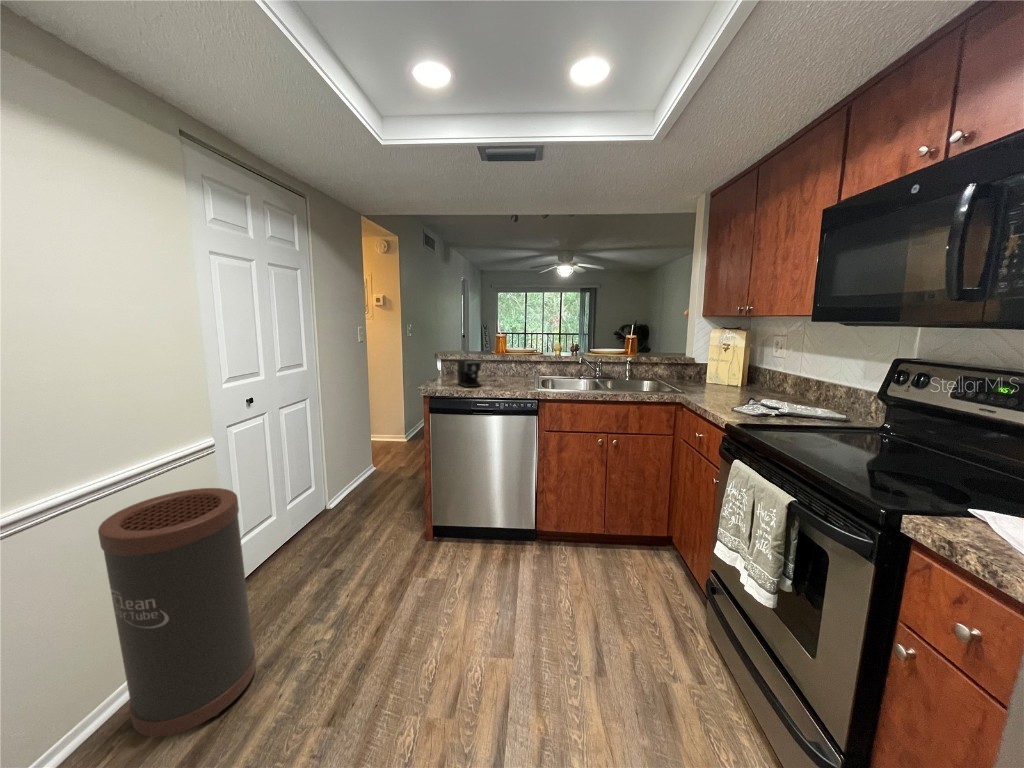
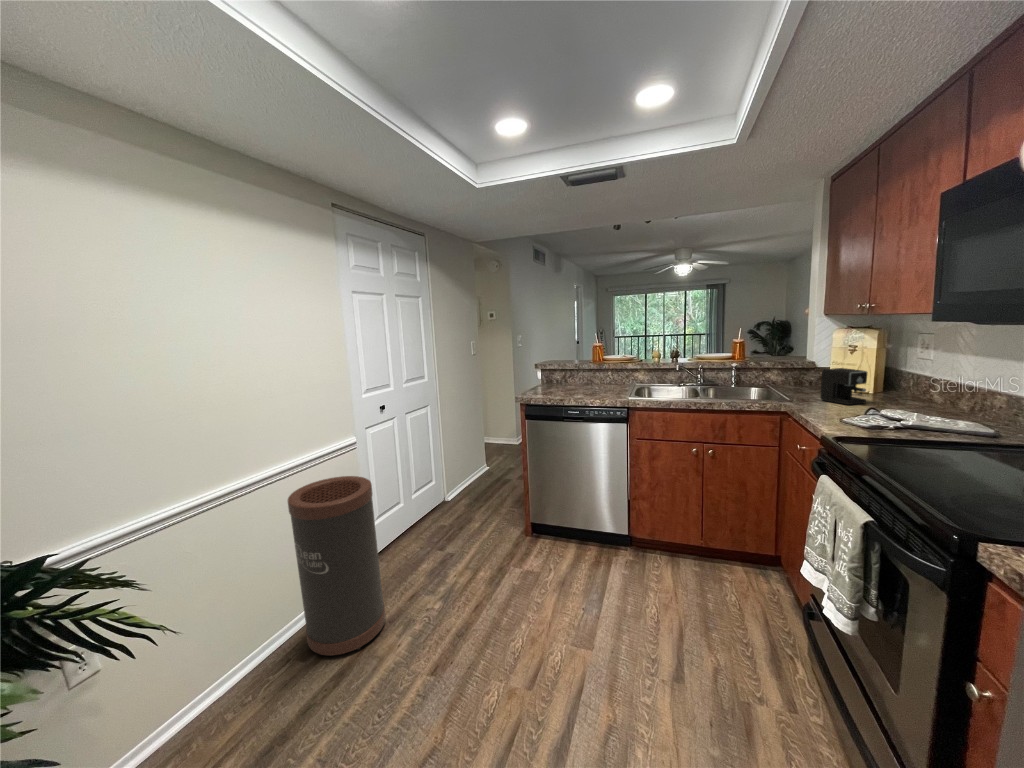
coffee maker: present [457,359,481,387] -> present [821,368,868,405]

